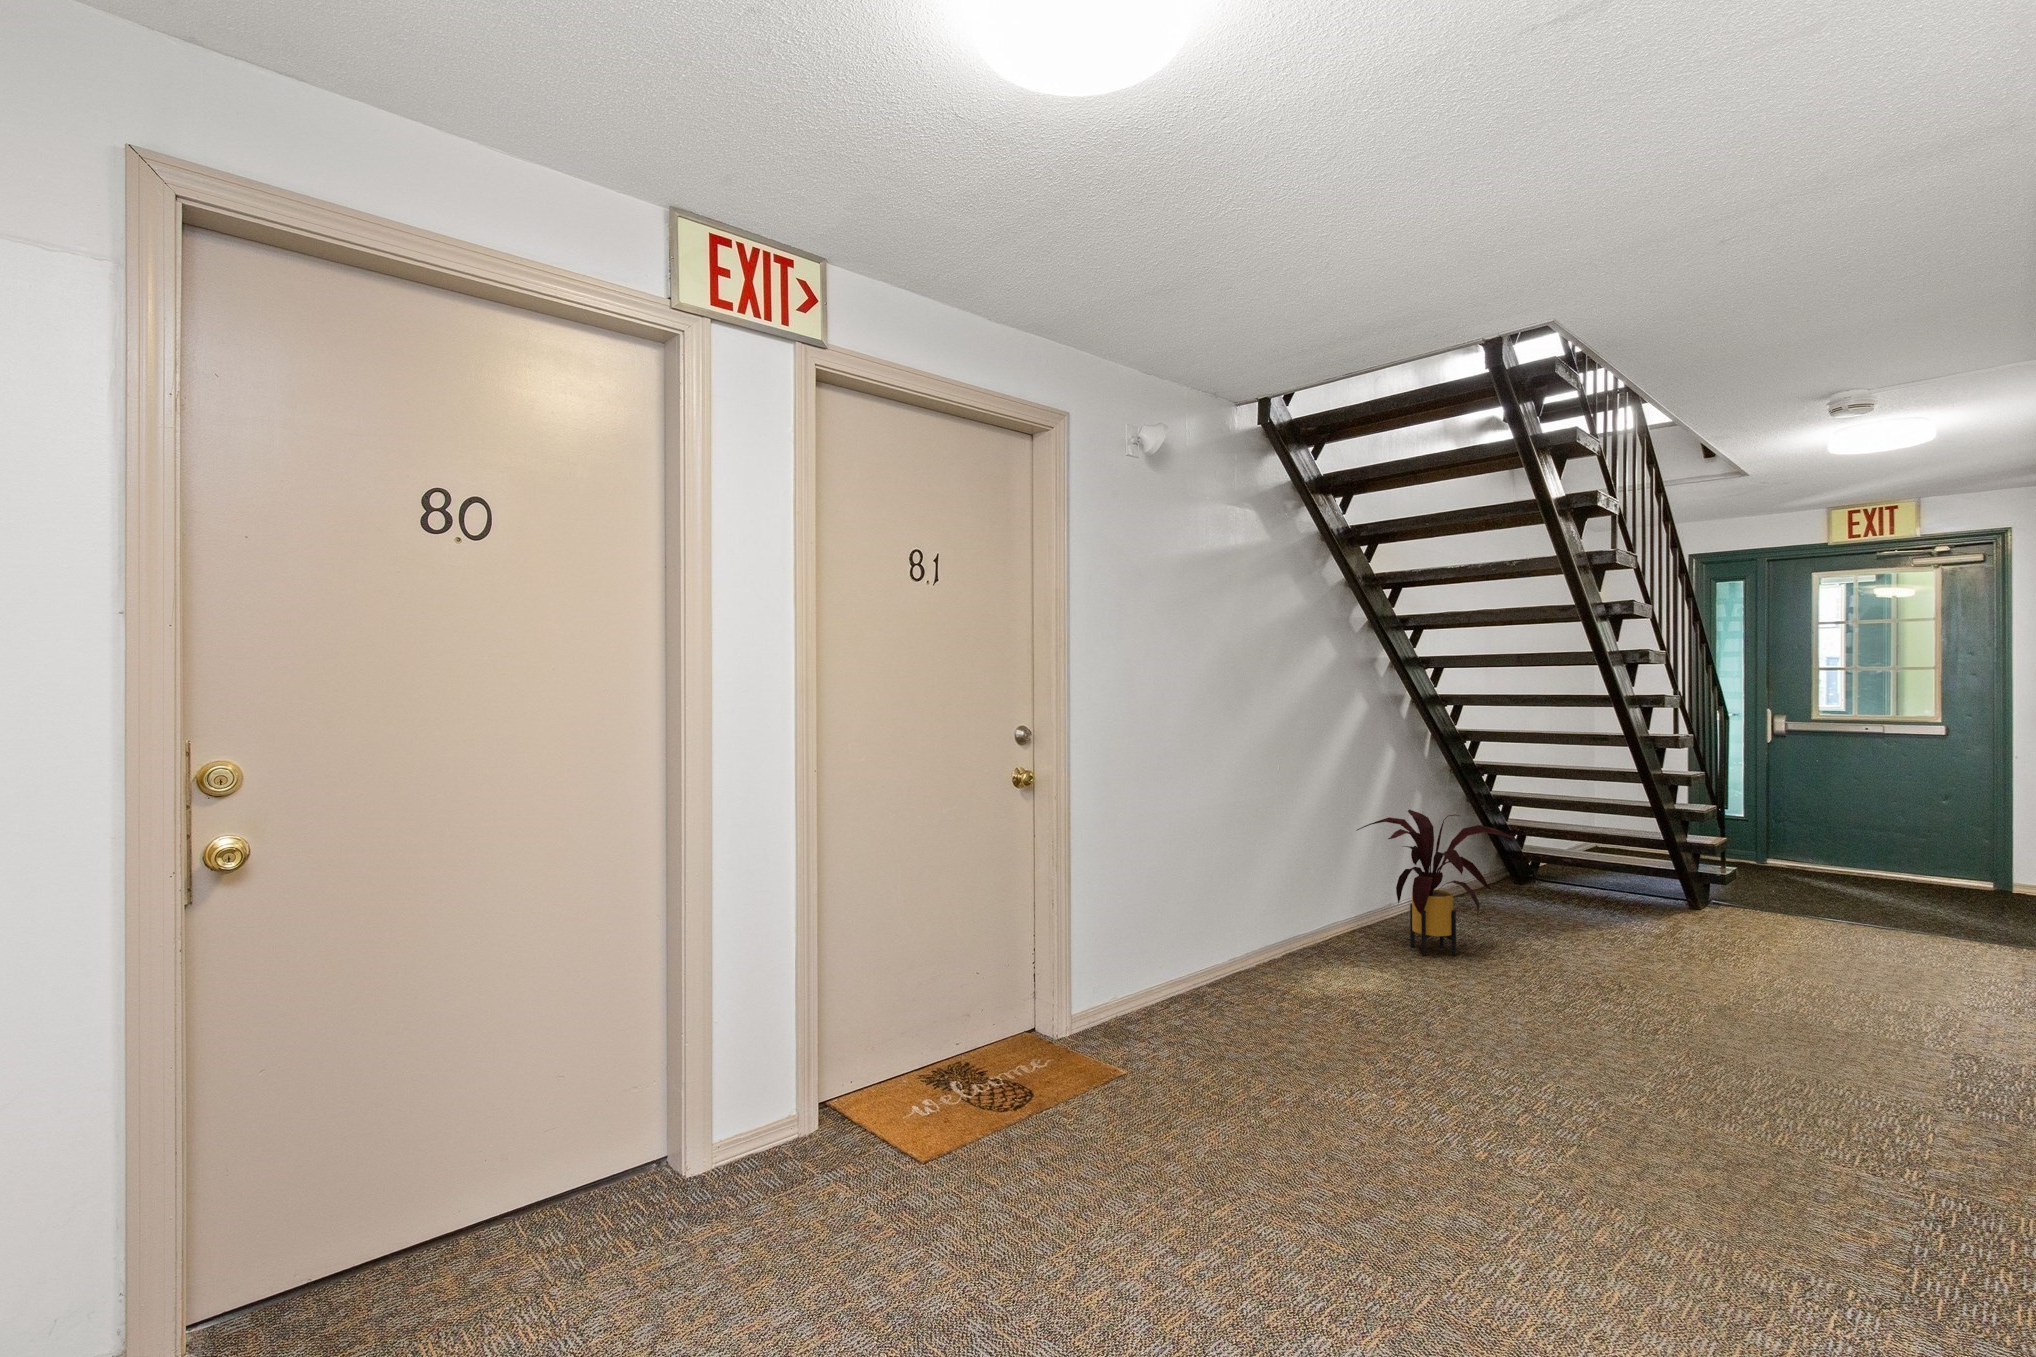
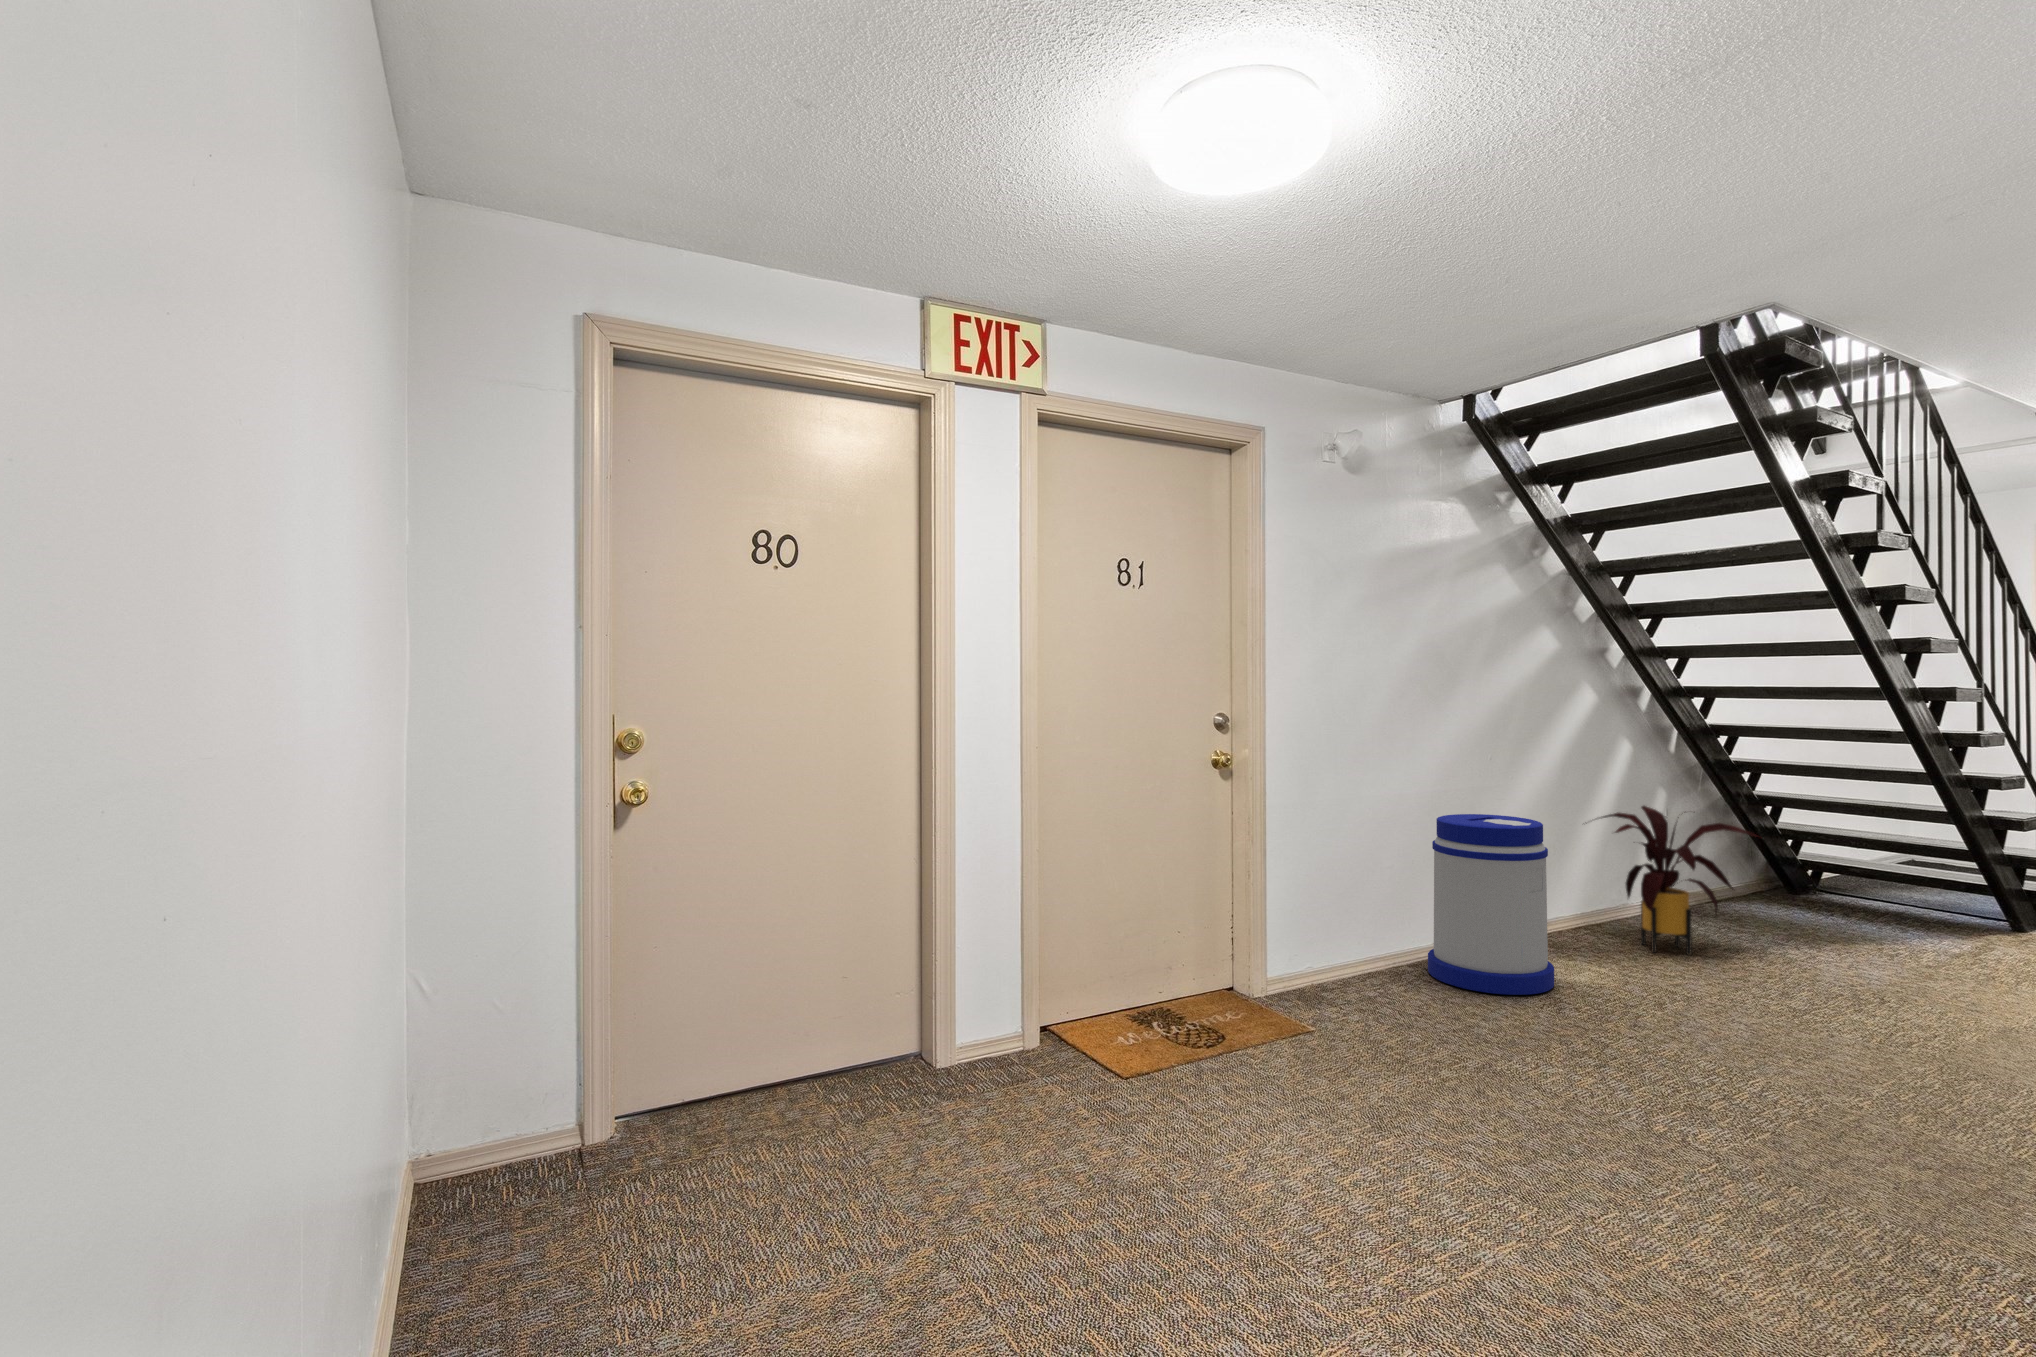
trash can: none [1224,826,1345,1013] -> present [1428,814,1554,995]

